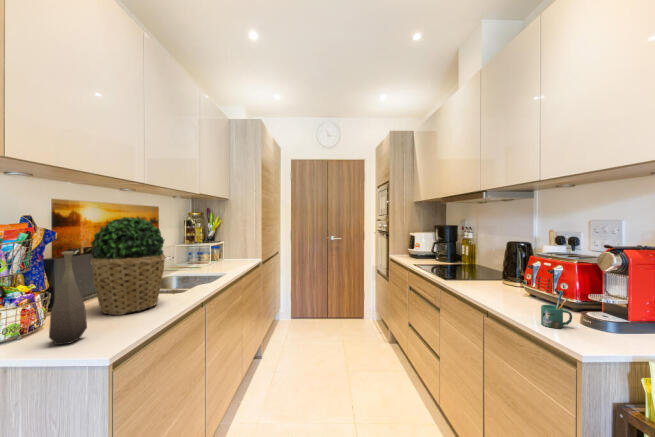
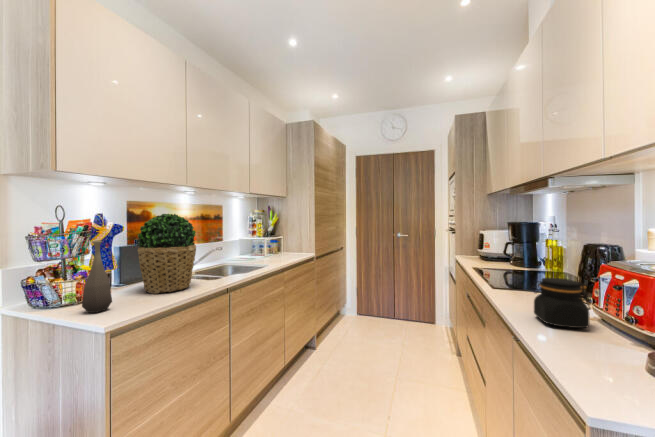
jar: none [492,268,532,304] -> present [531,278,590,328]
mug: present [541,292,572,328] -> none [573,318,624,371]

